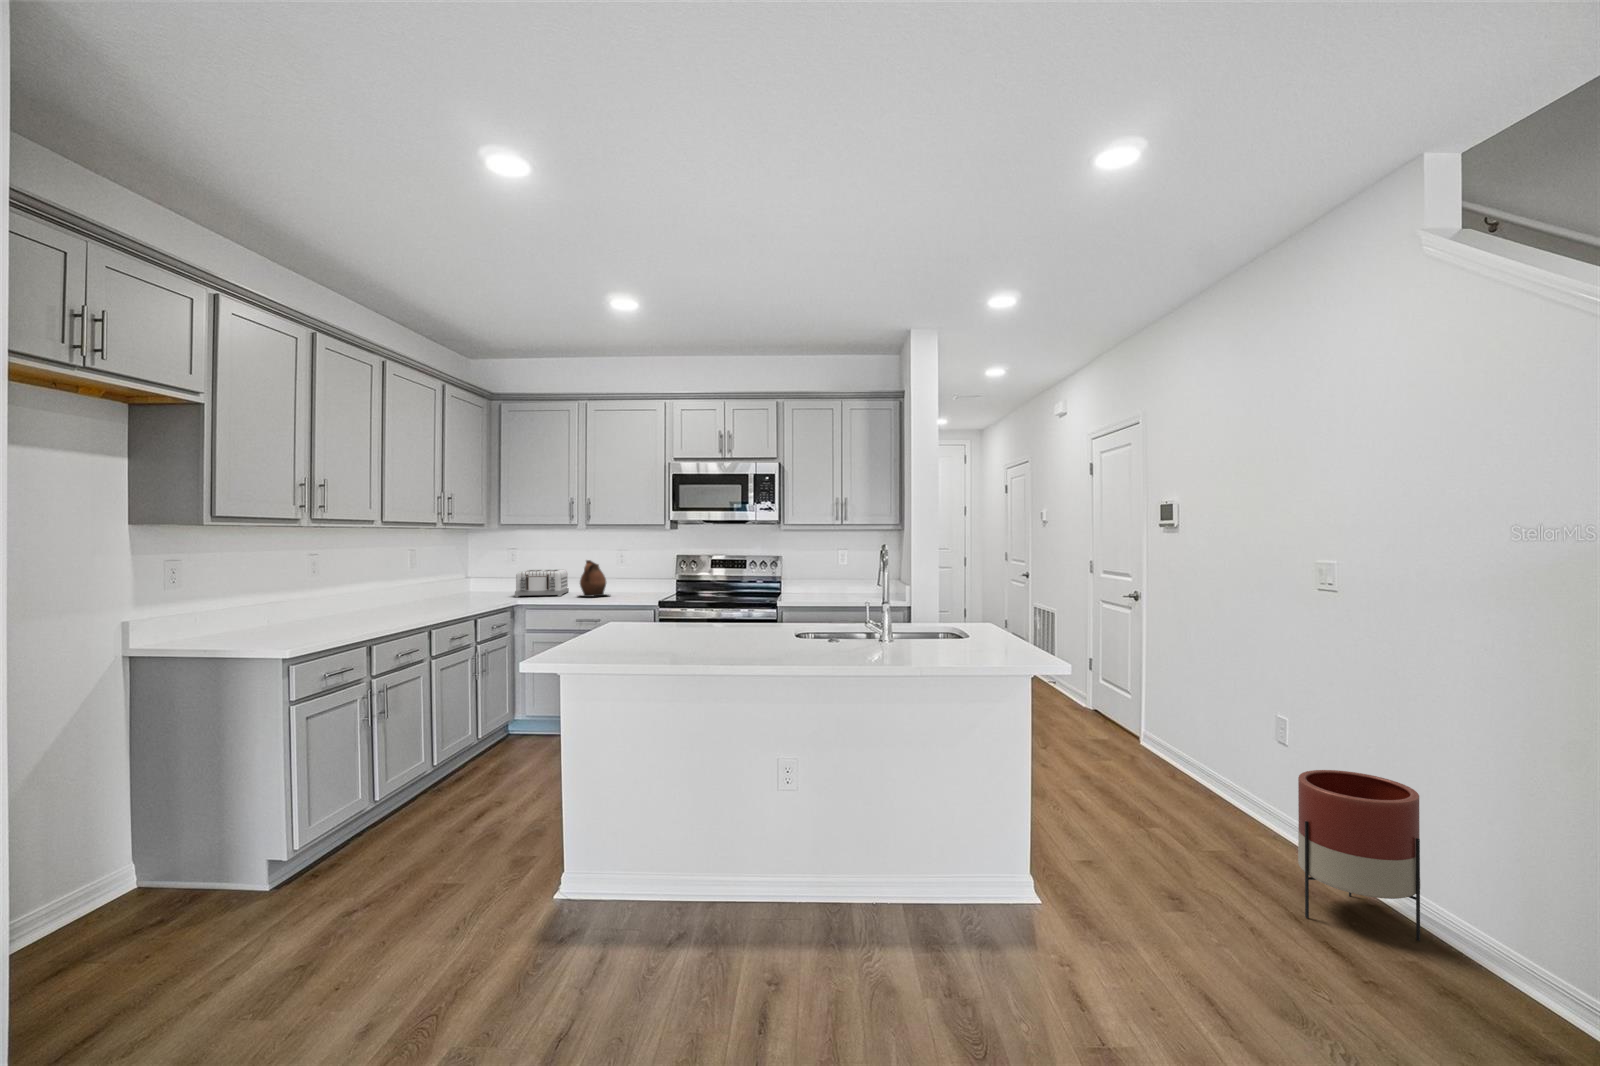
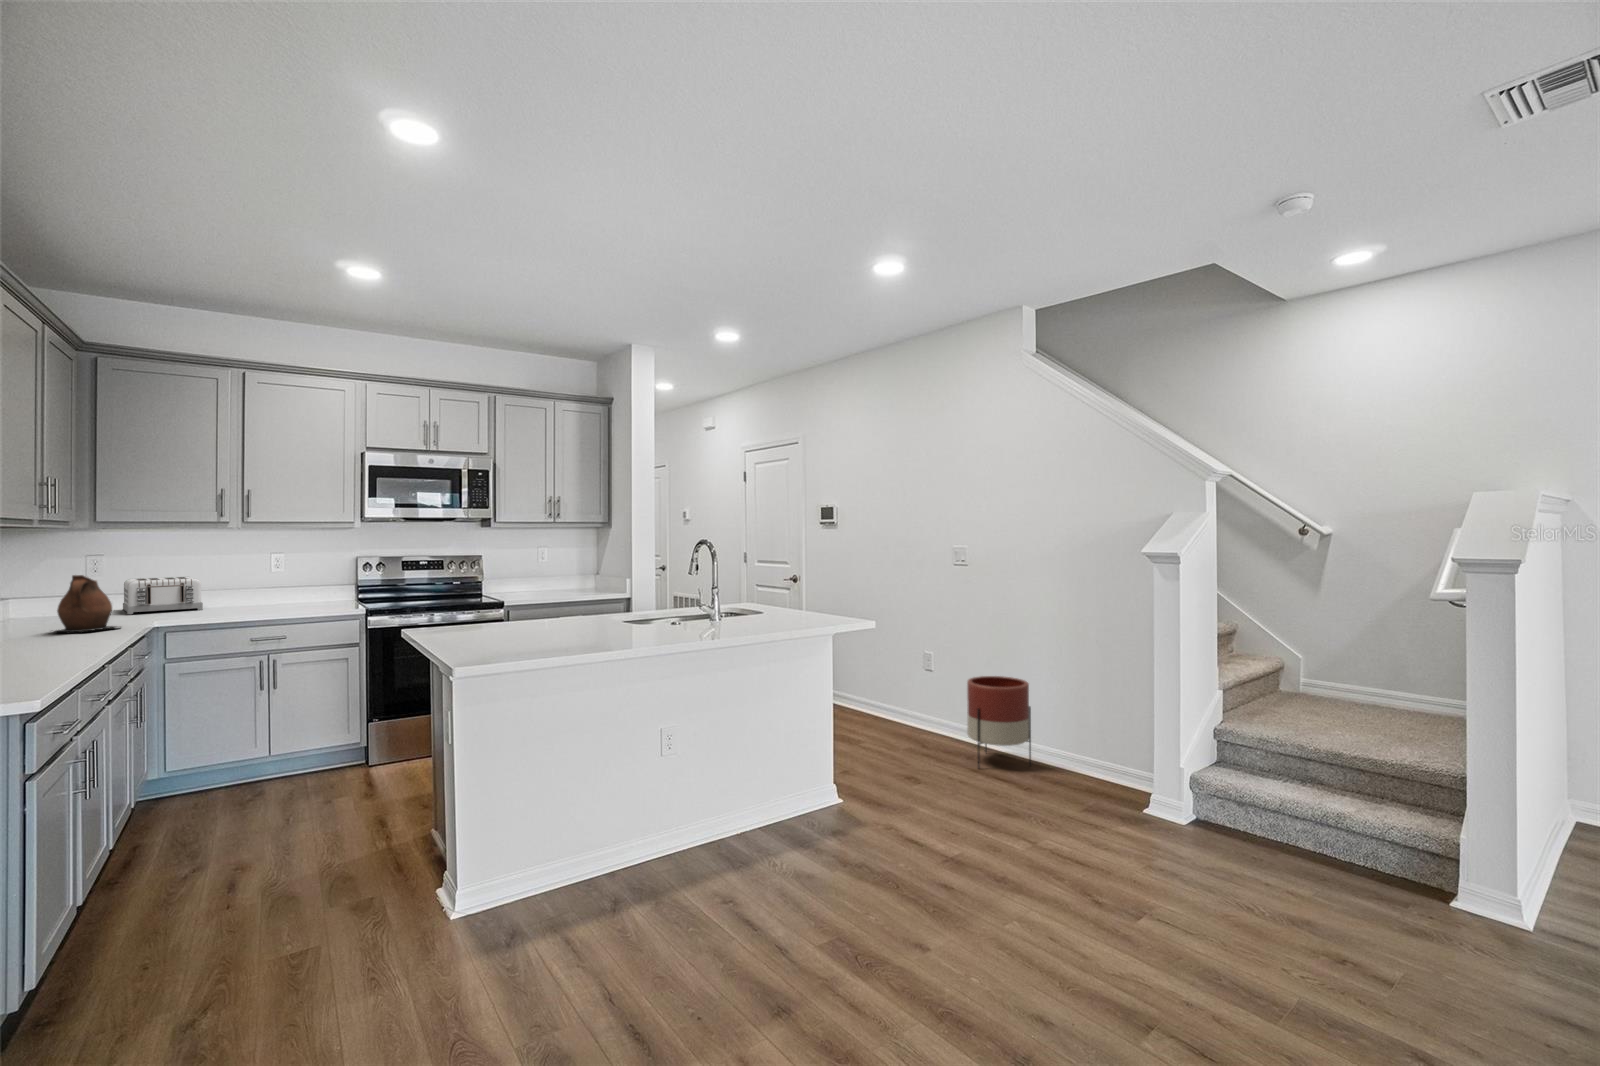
ceramic pitcher: present [580,560,606,597] -> present [56,575,117,632]

